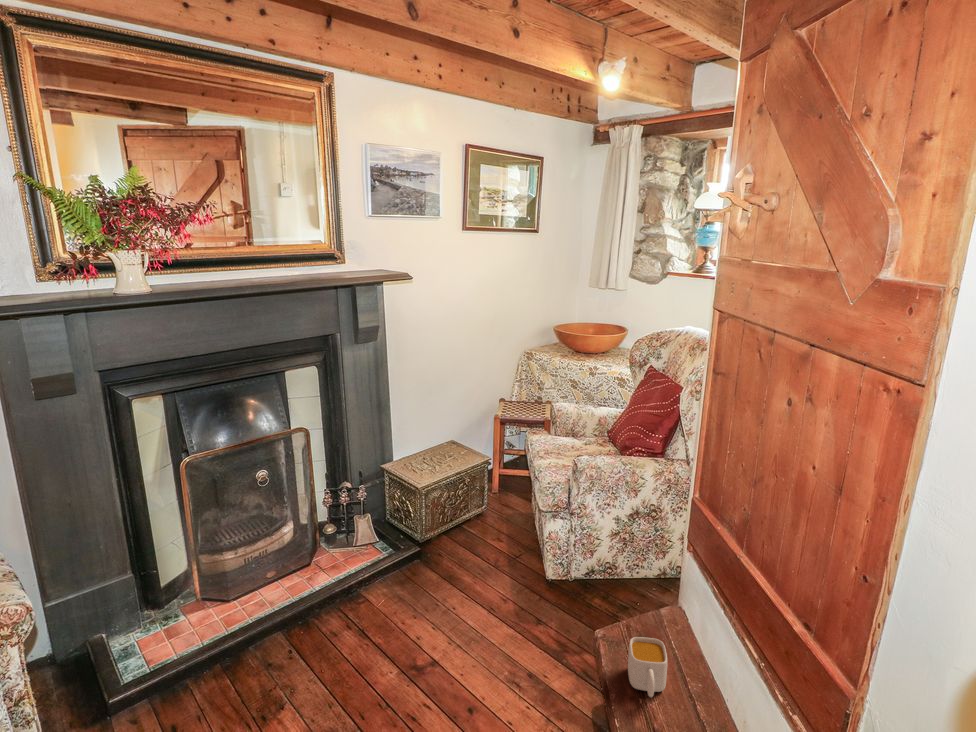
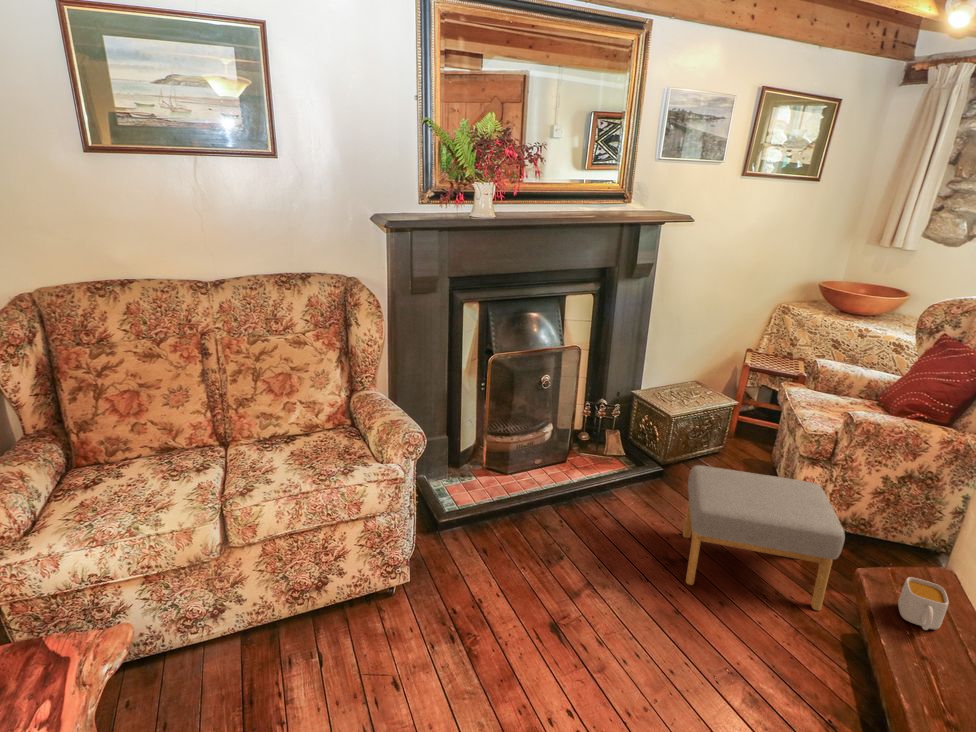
footstool: none [425,541,578,694] -> present [683,465,845,611]

